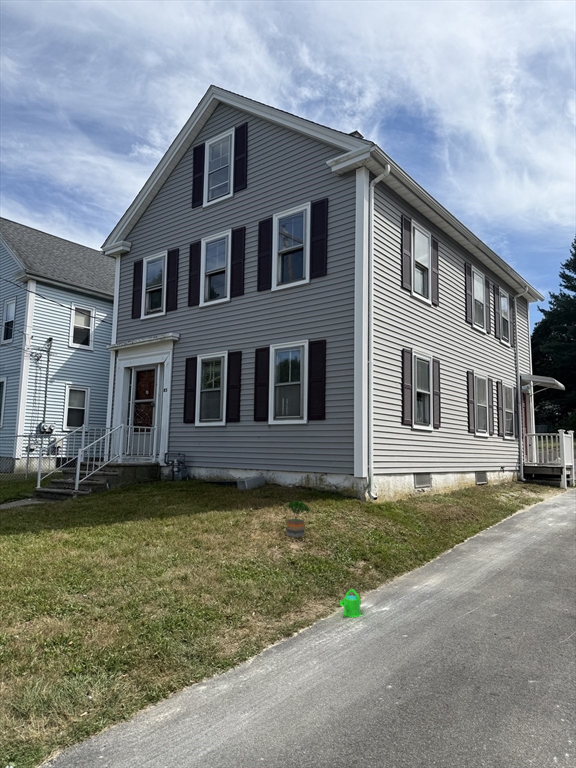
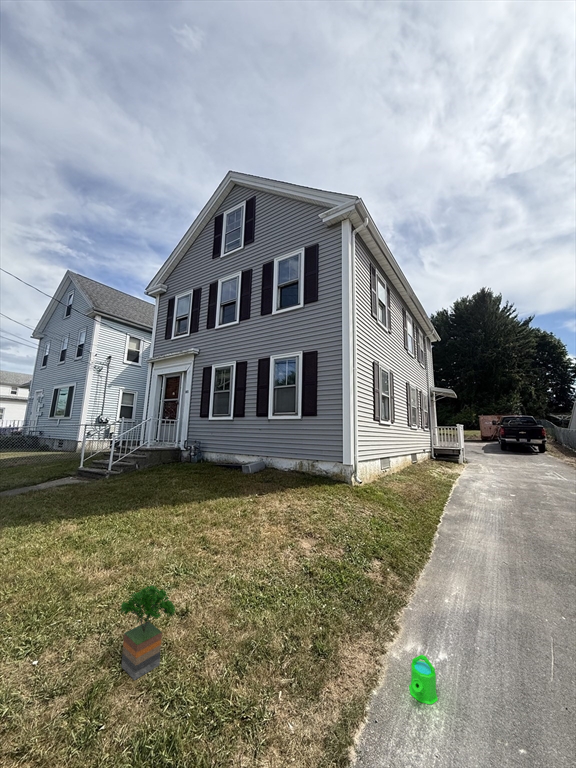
potted tree: present [284,501,310,537] -> present [120,585,175,680]

